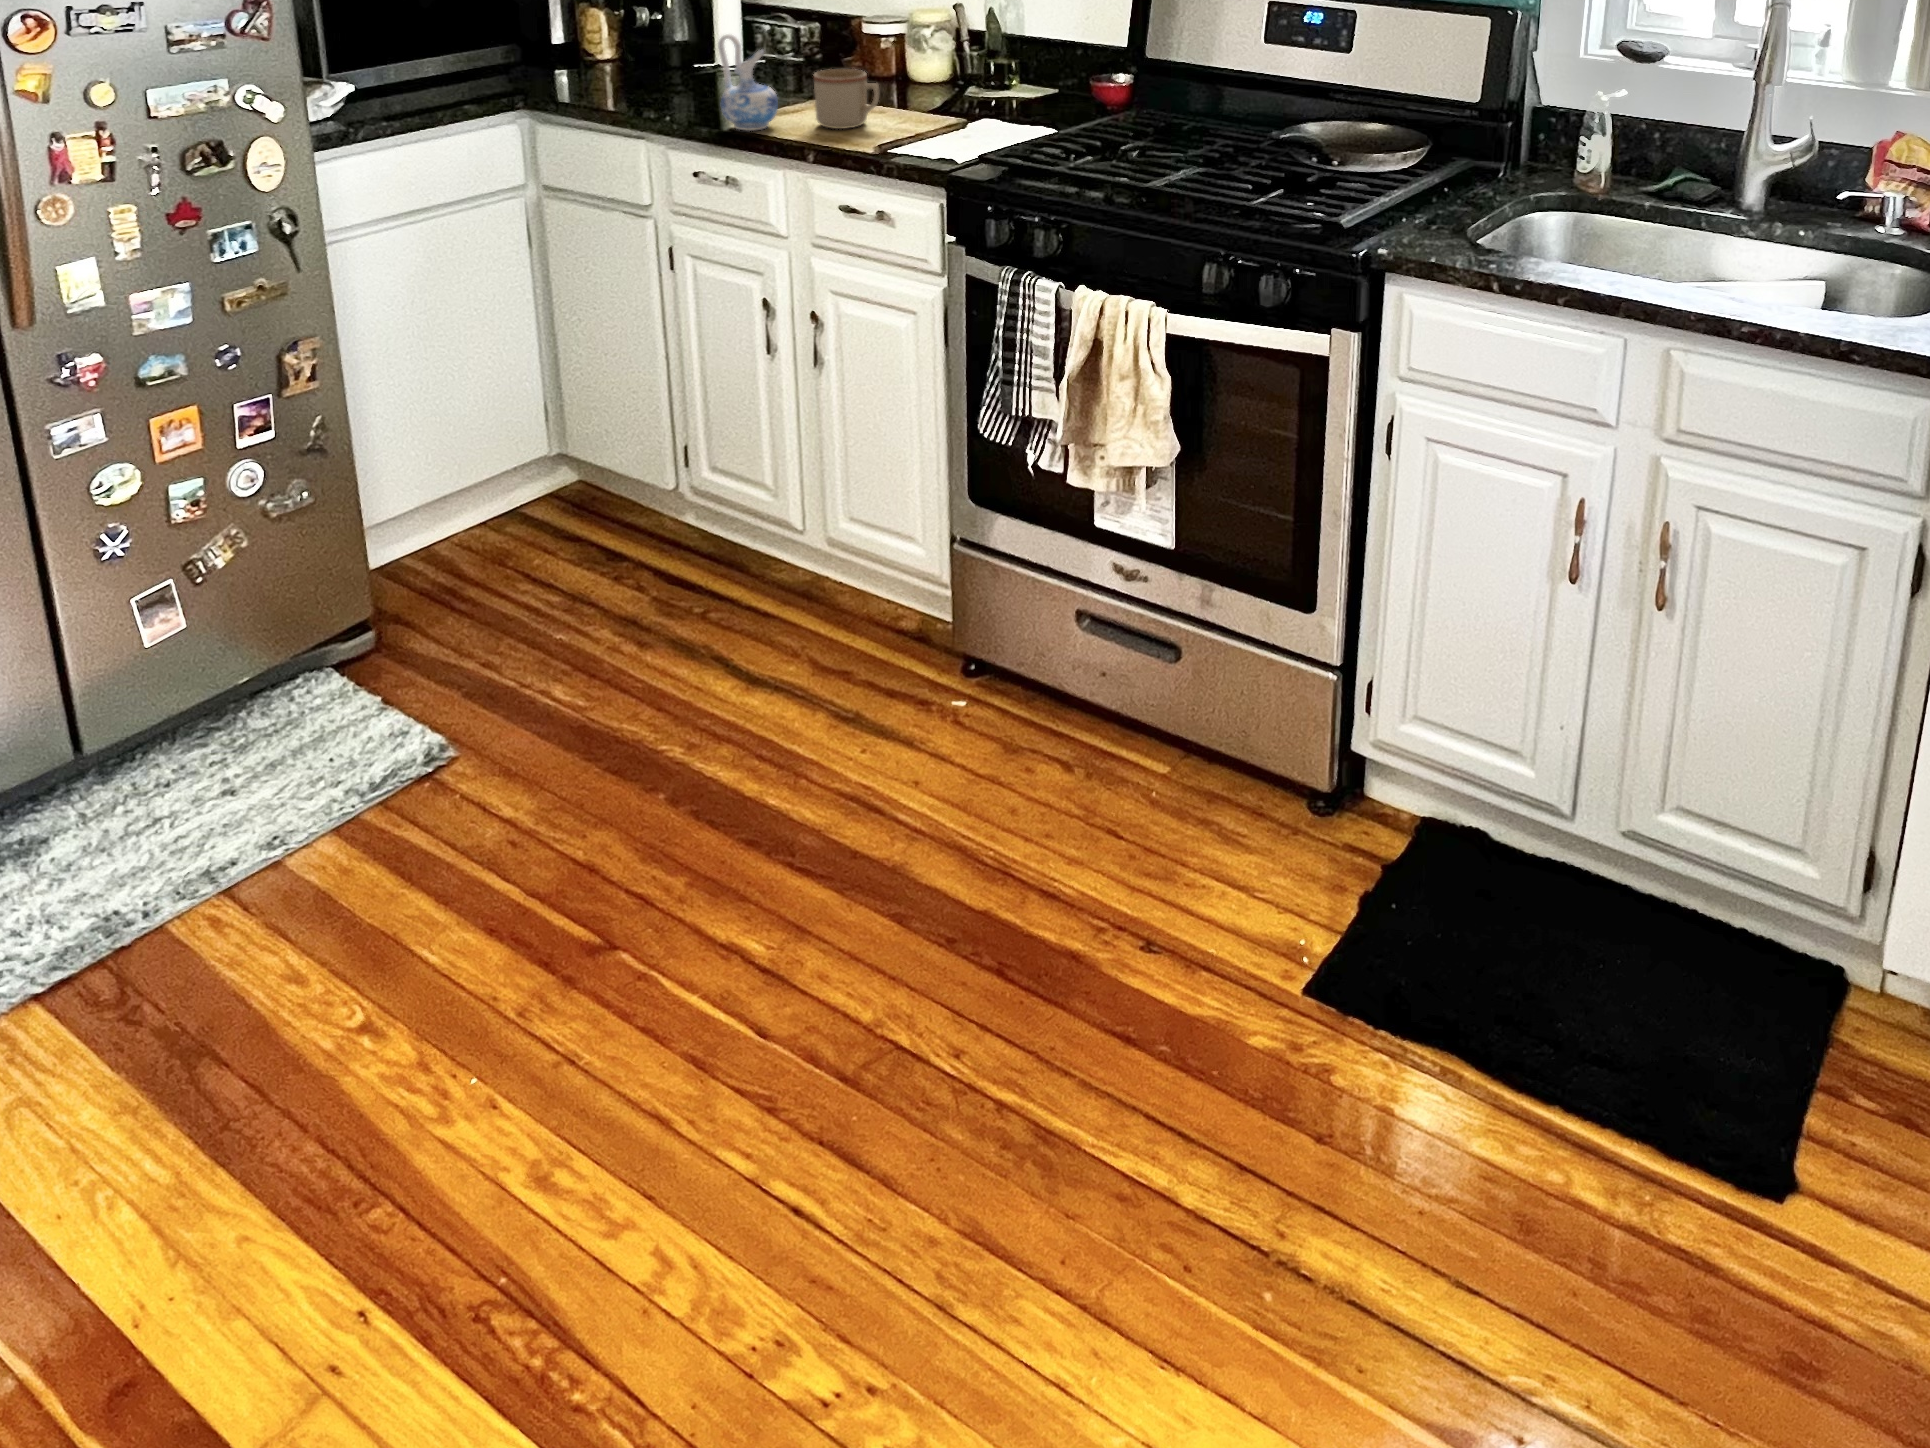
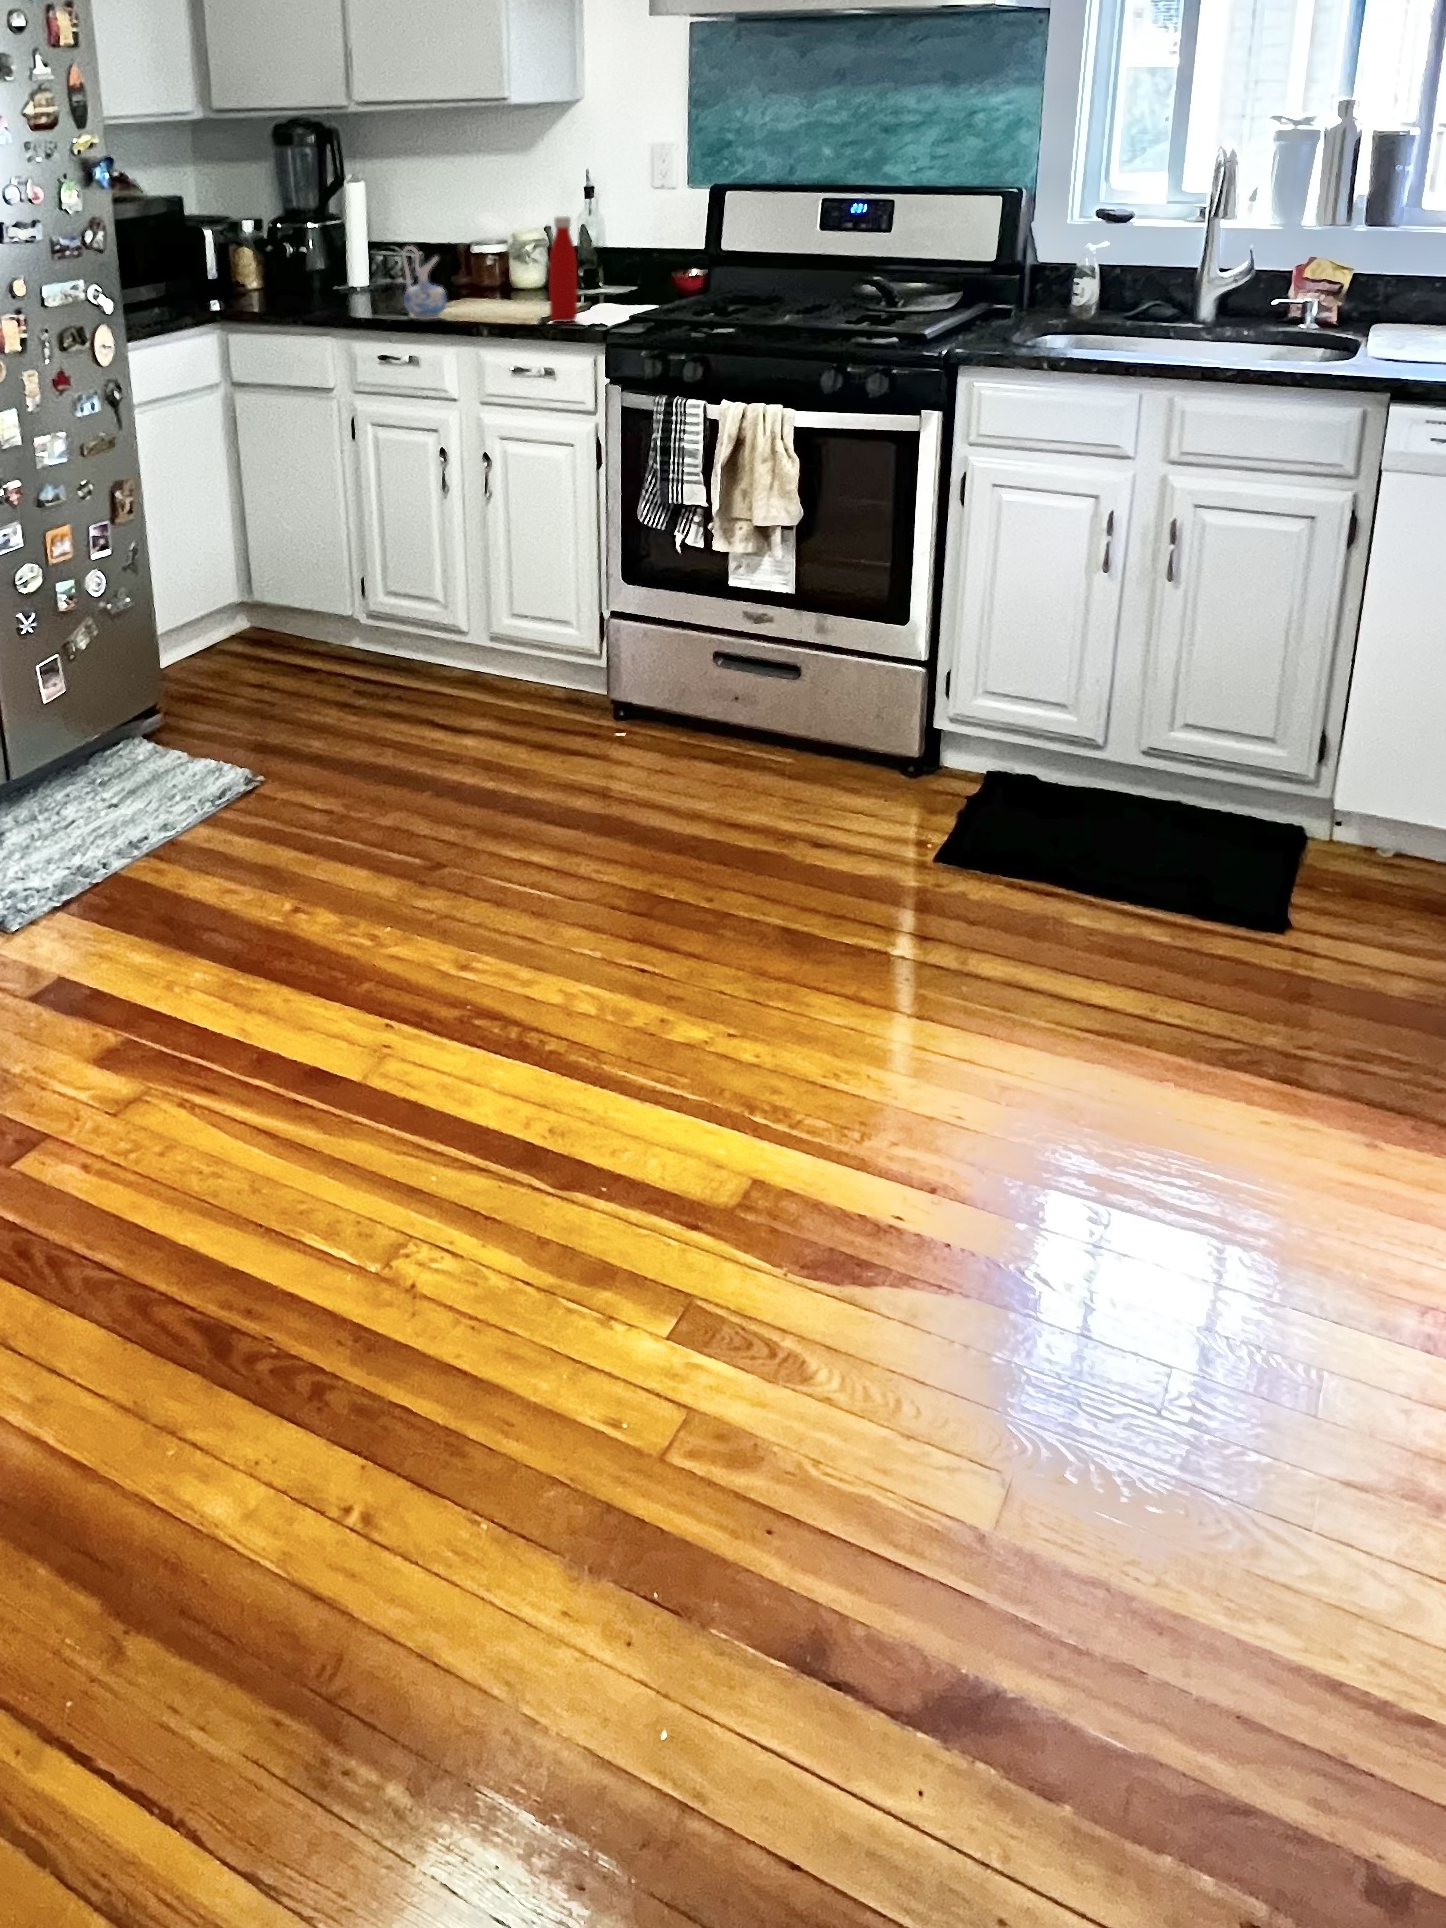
bottle: none [894,10,932,150] -> present [549,216,577,322]
mug: present [814,69,879,129] -> none [474,271,525,315]

